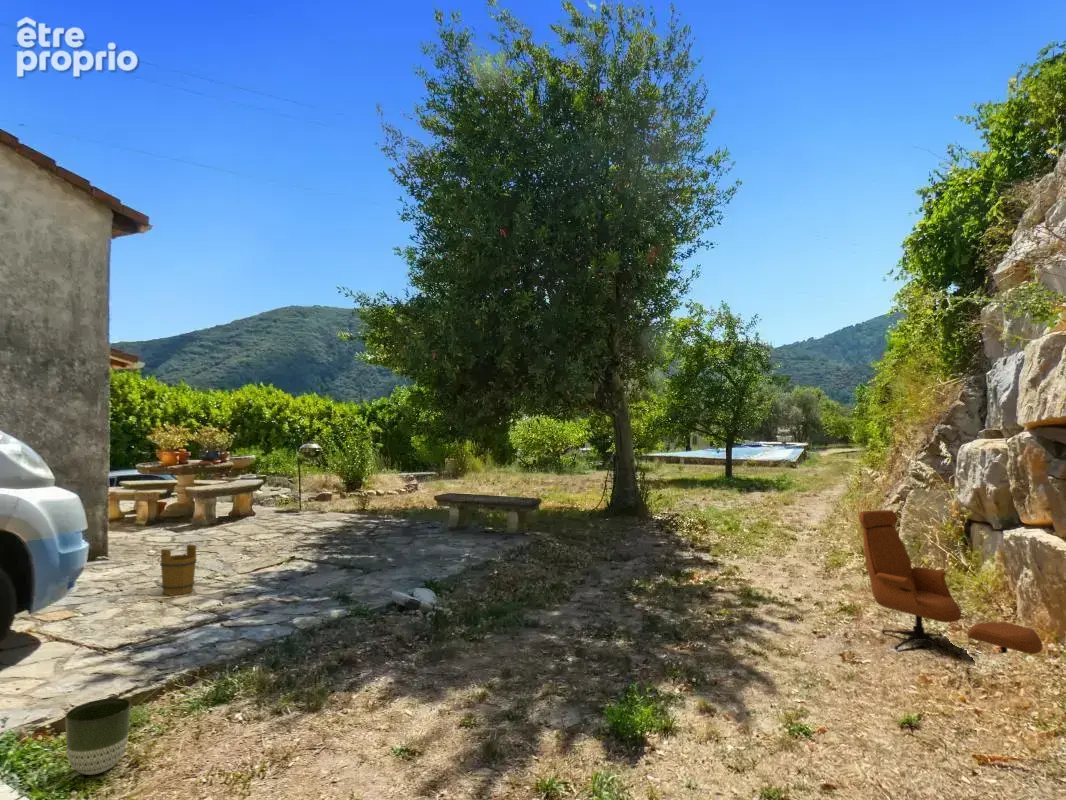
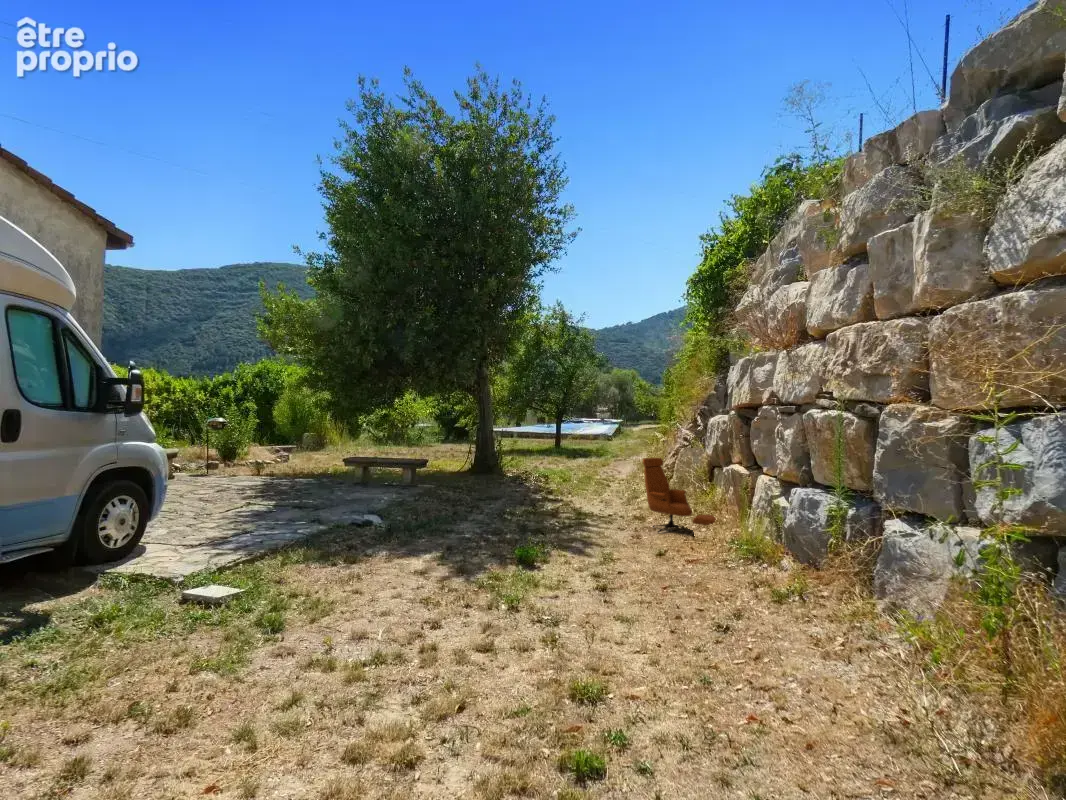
bucket: present [158,545,197,595] -> none [169,490,198,525]
planter: present [66,698,131,775] -> none [239,553,271,589]

